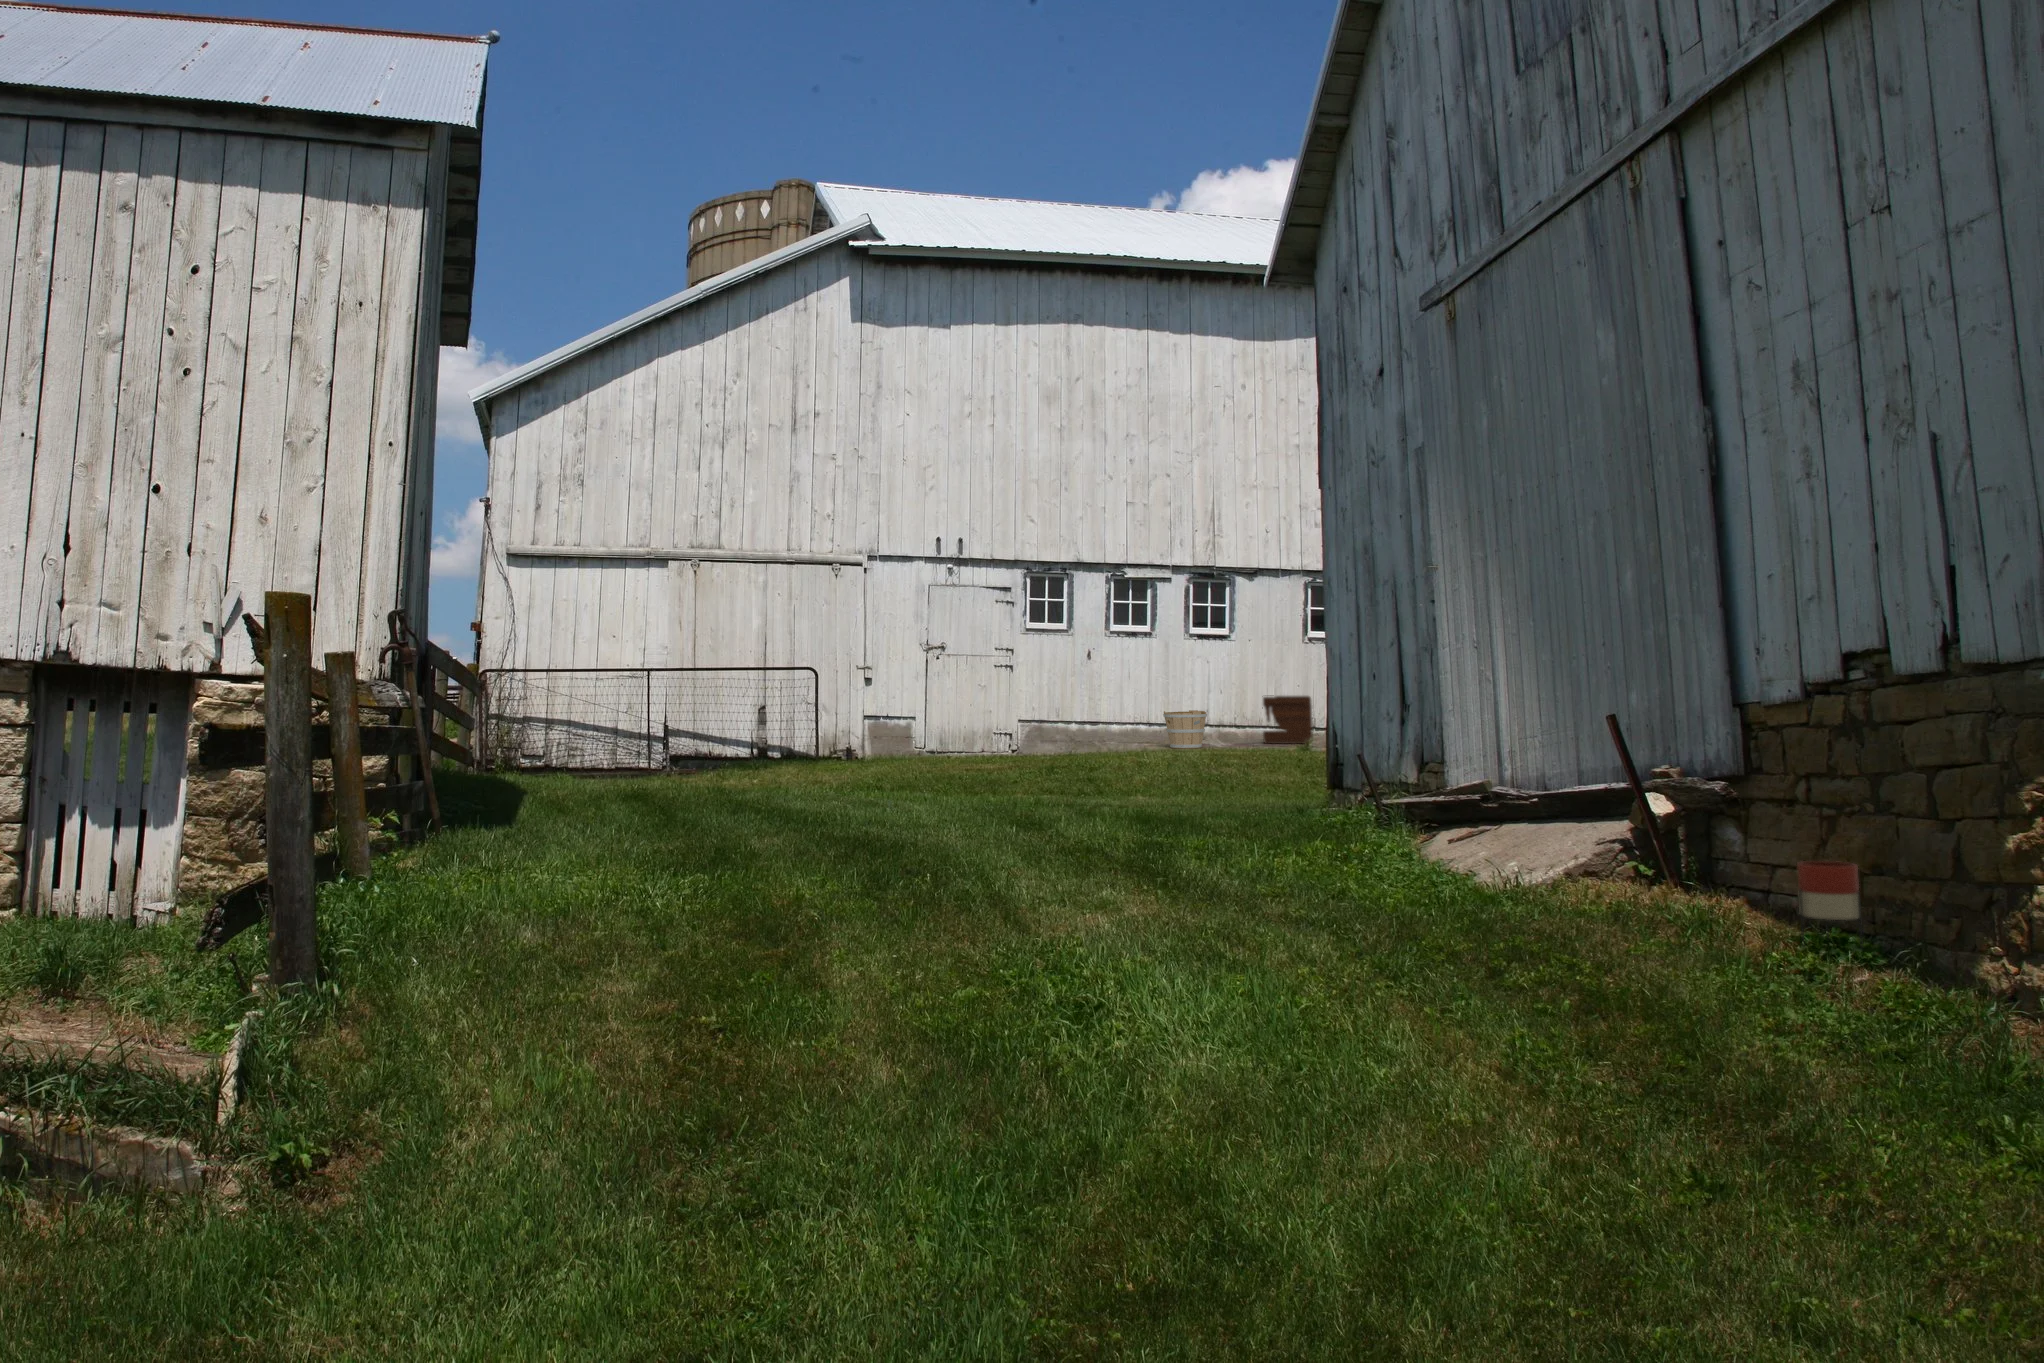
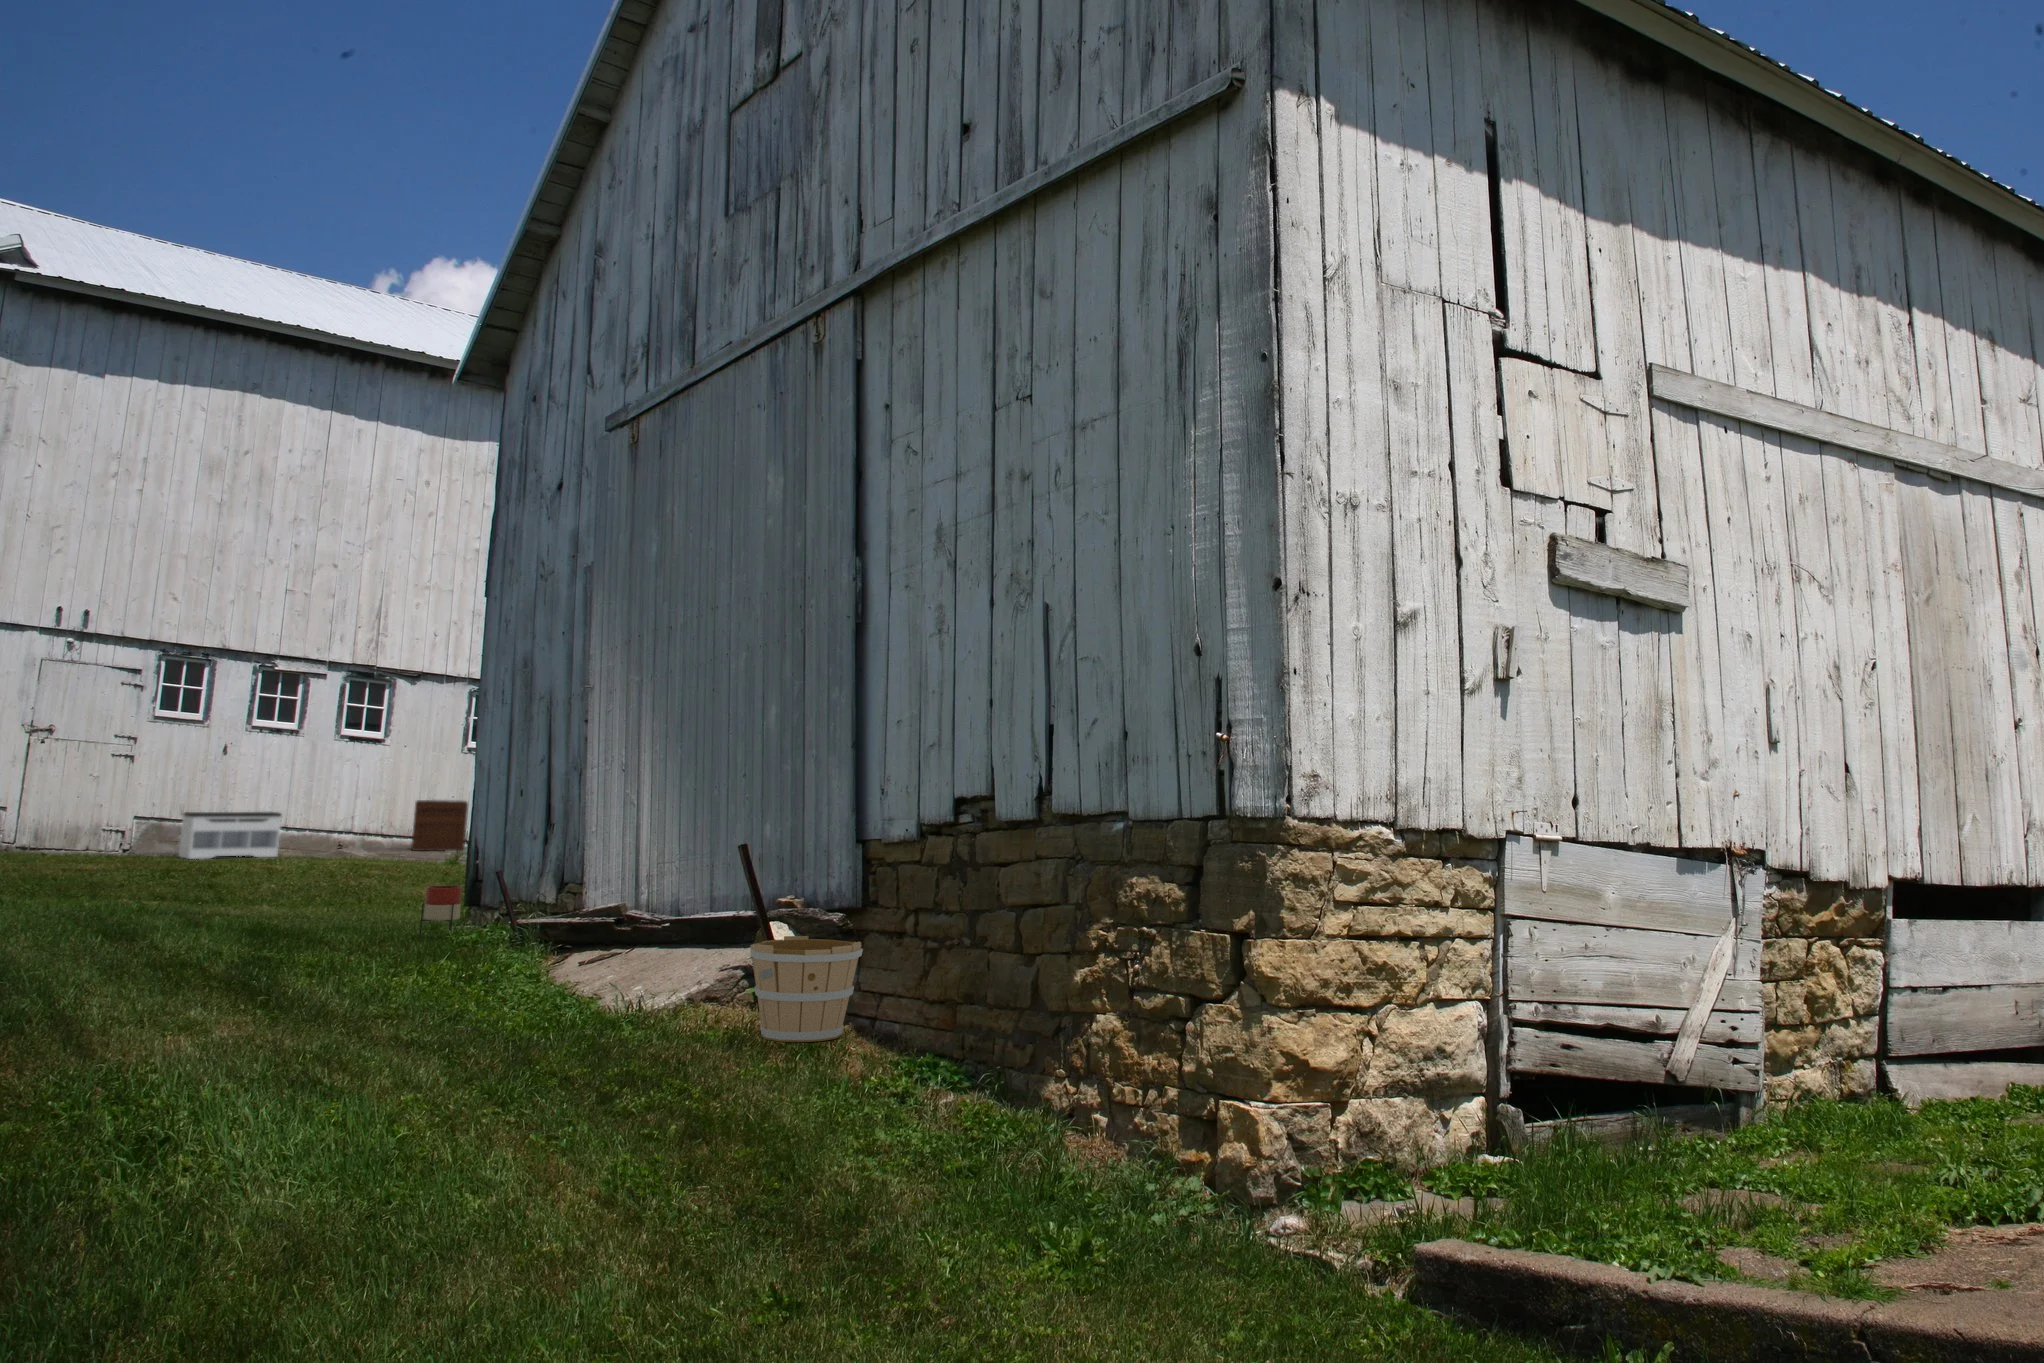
bench: none [1071,708,1151,751] -> present [178,812,282,859]
wooden bucket: present [1163,710,1207,749] -> present [750,936,863,1042]
planter: present [1797,861,1862,948] -> present [419,886,462,937]

